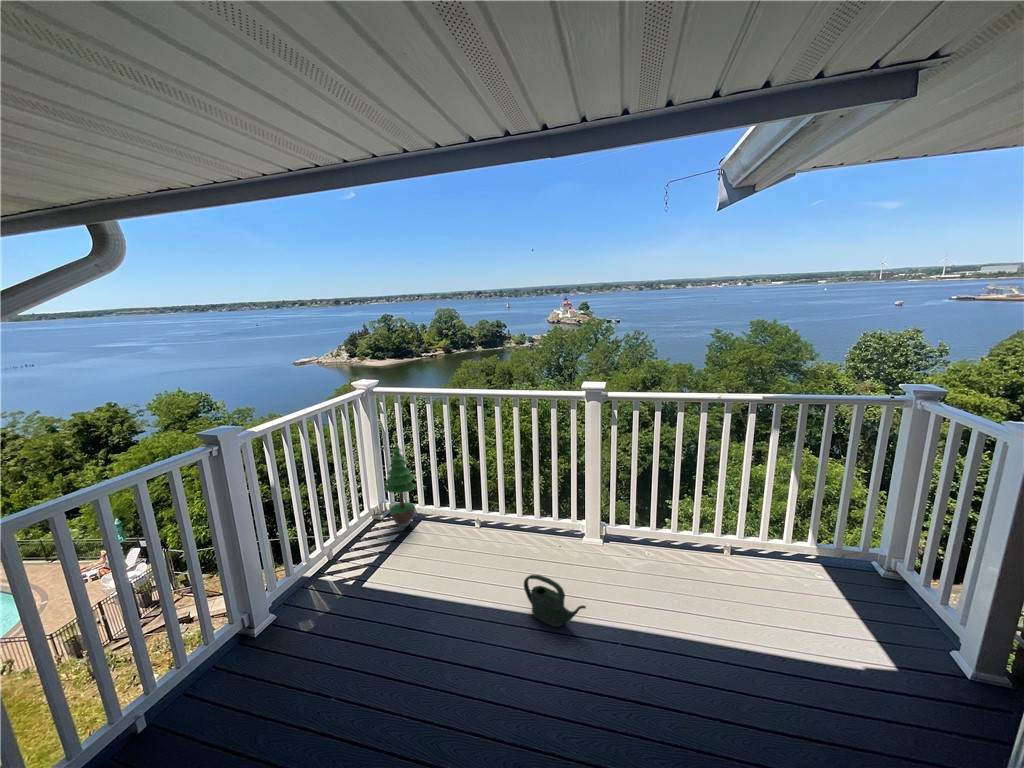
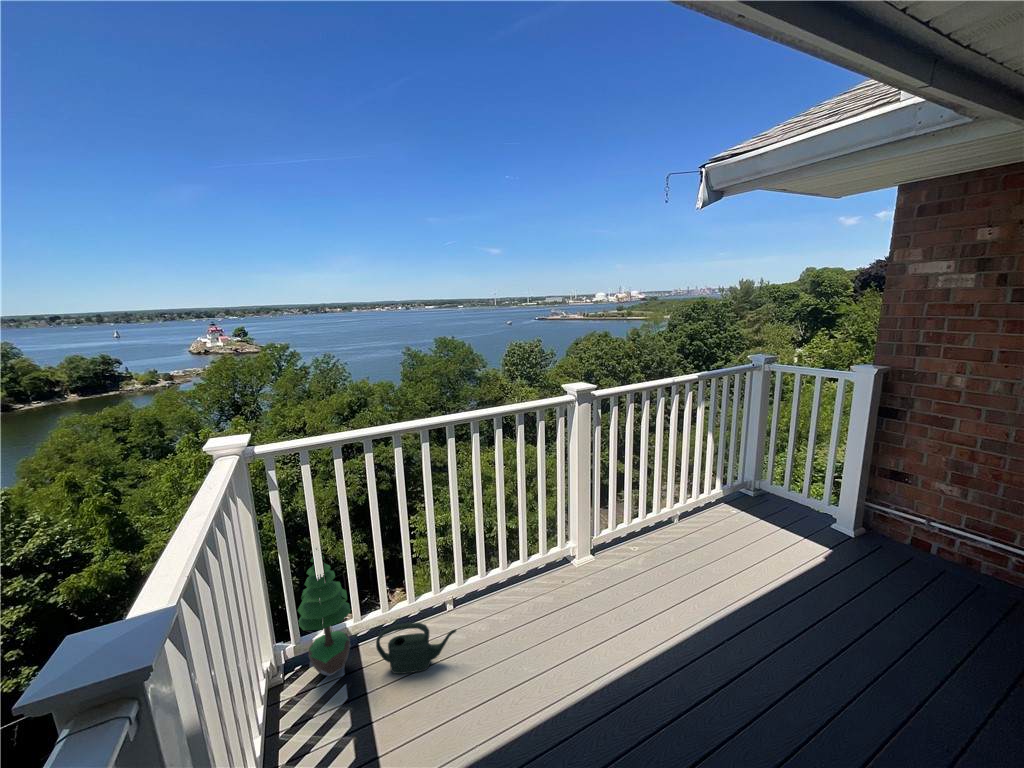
watering can: present [524,575,586,627] -> present [376,623,456,674]

